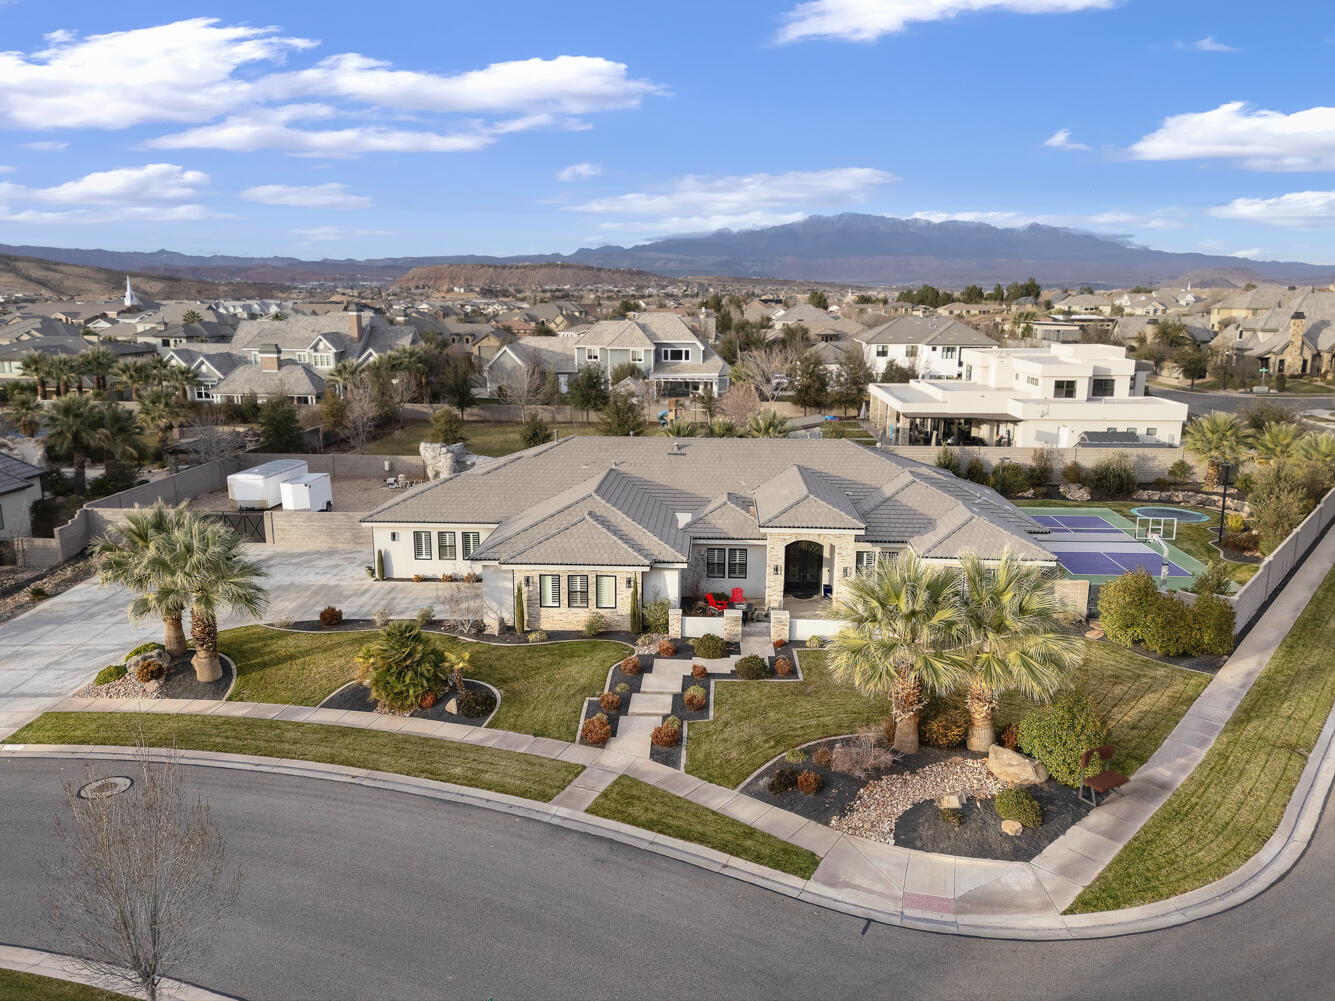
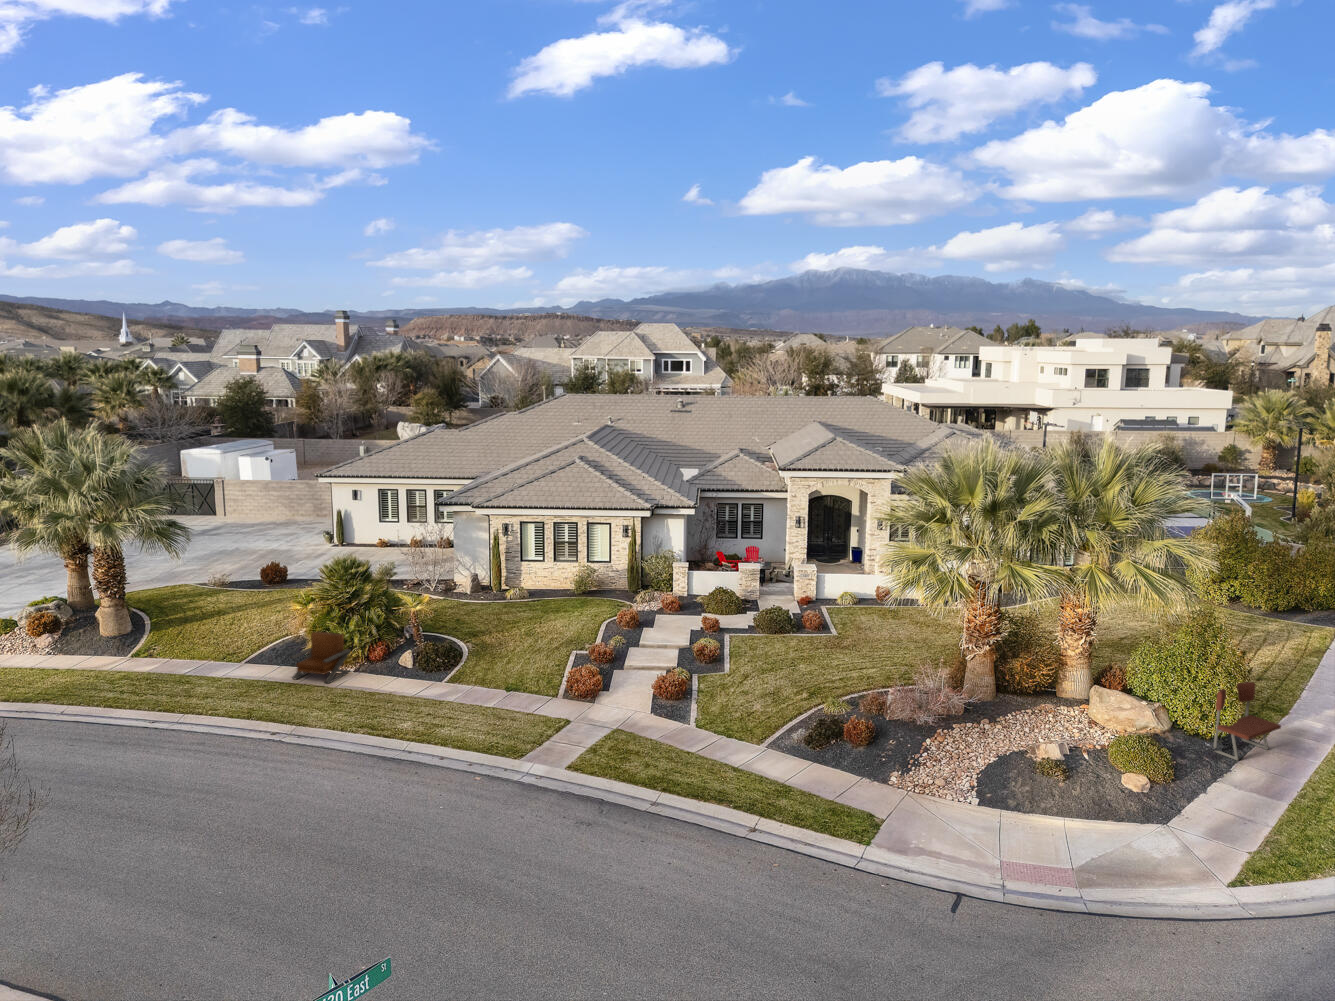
lounge chair: none [361,685,409,730] -> present [291,631,351,684]

